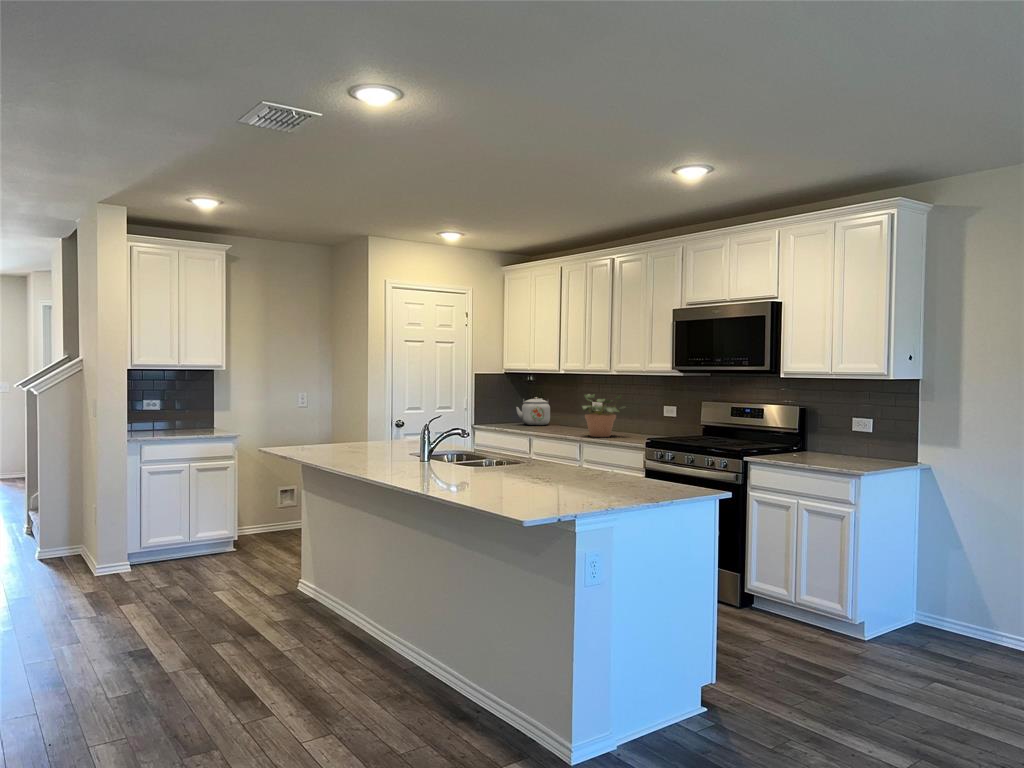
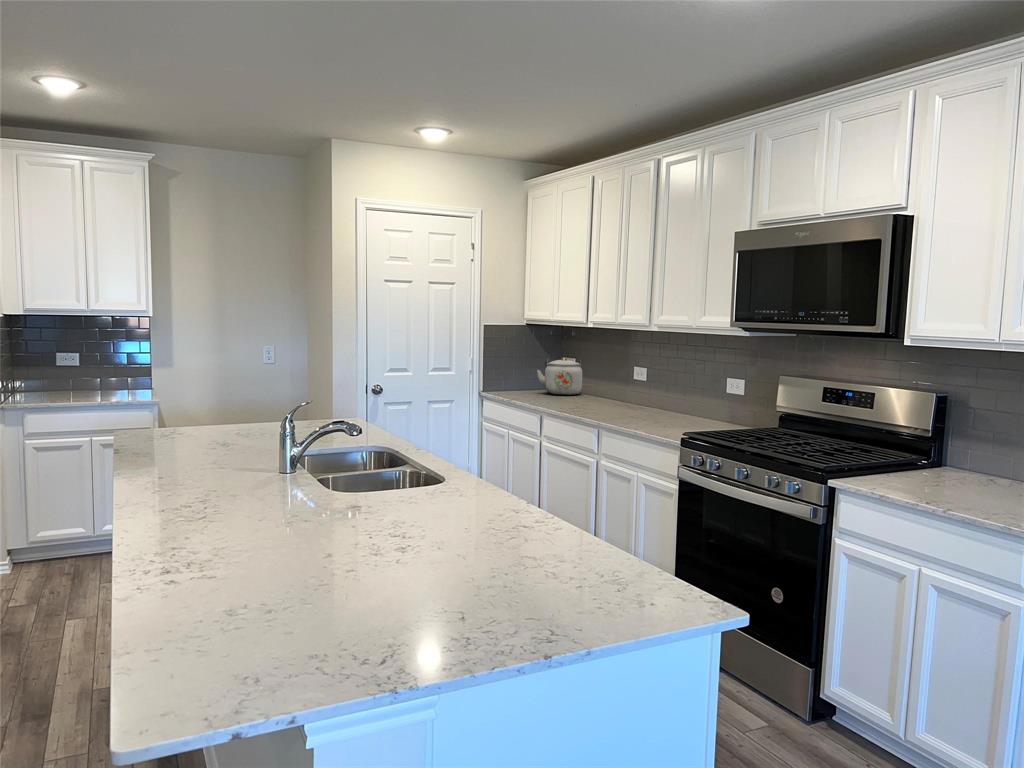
potted plant: present [582,394,623,437] -> none [599,358,670,421]

